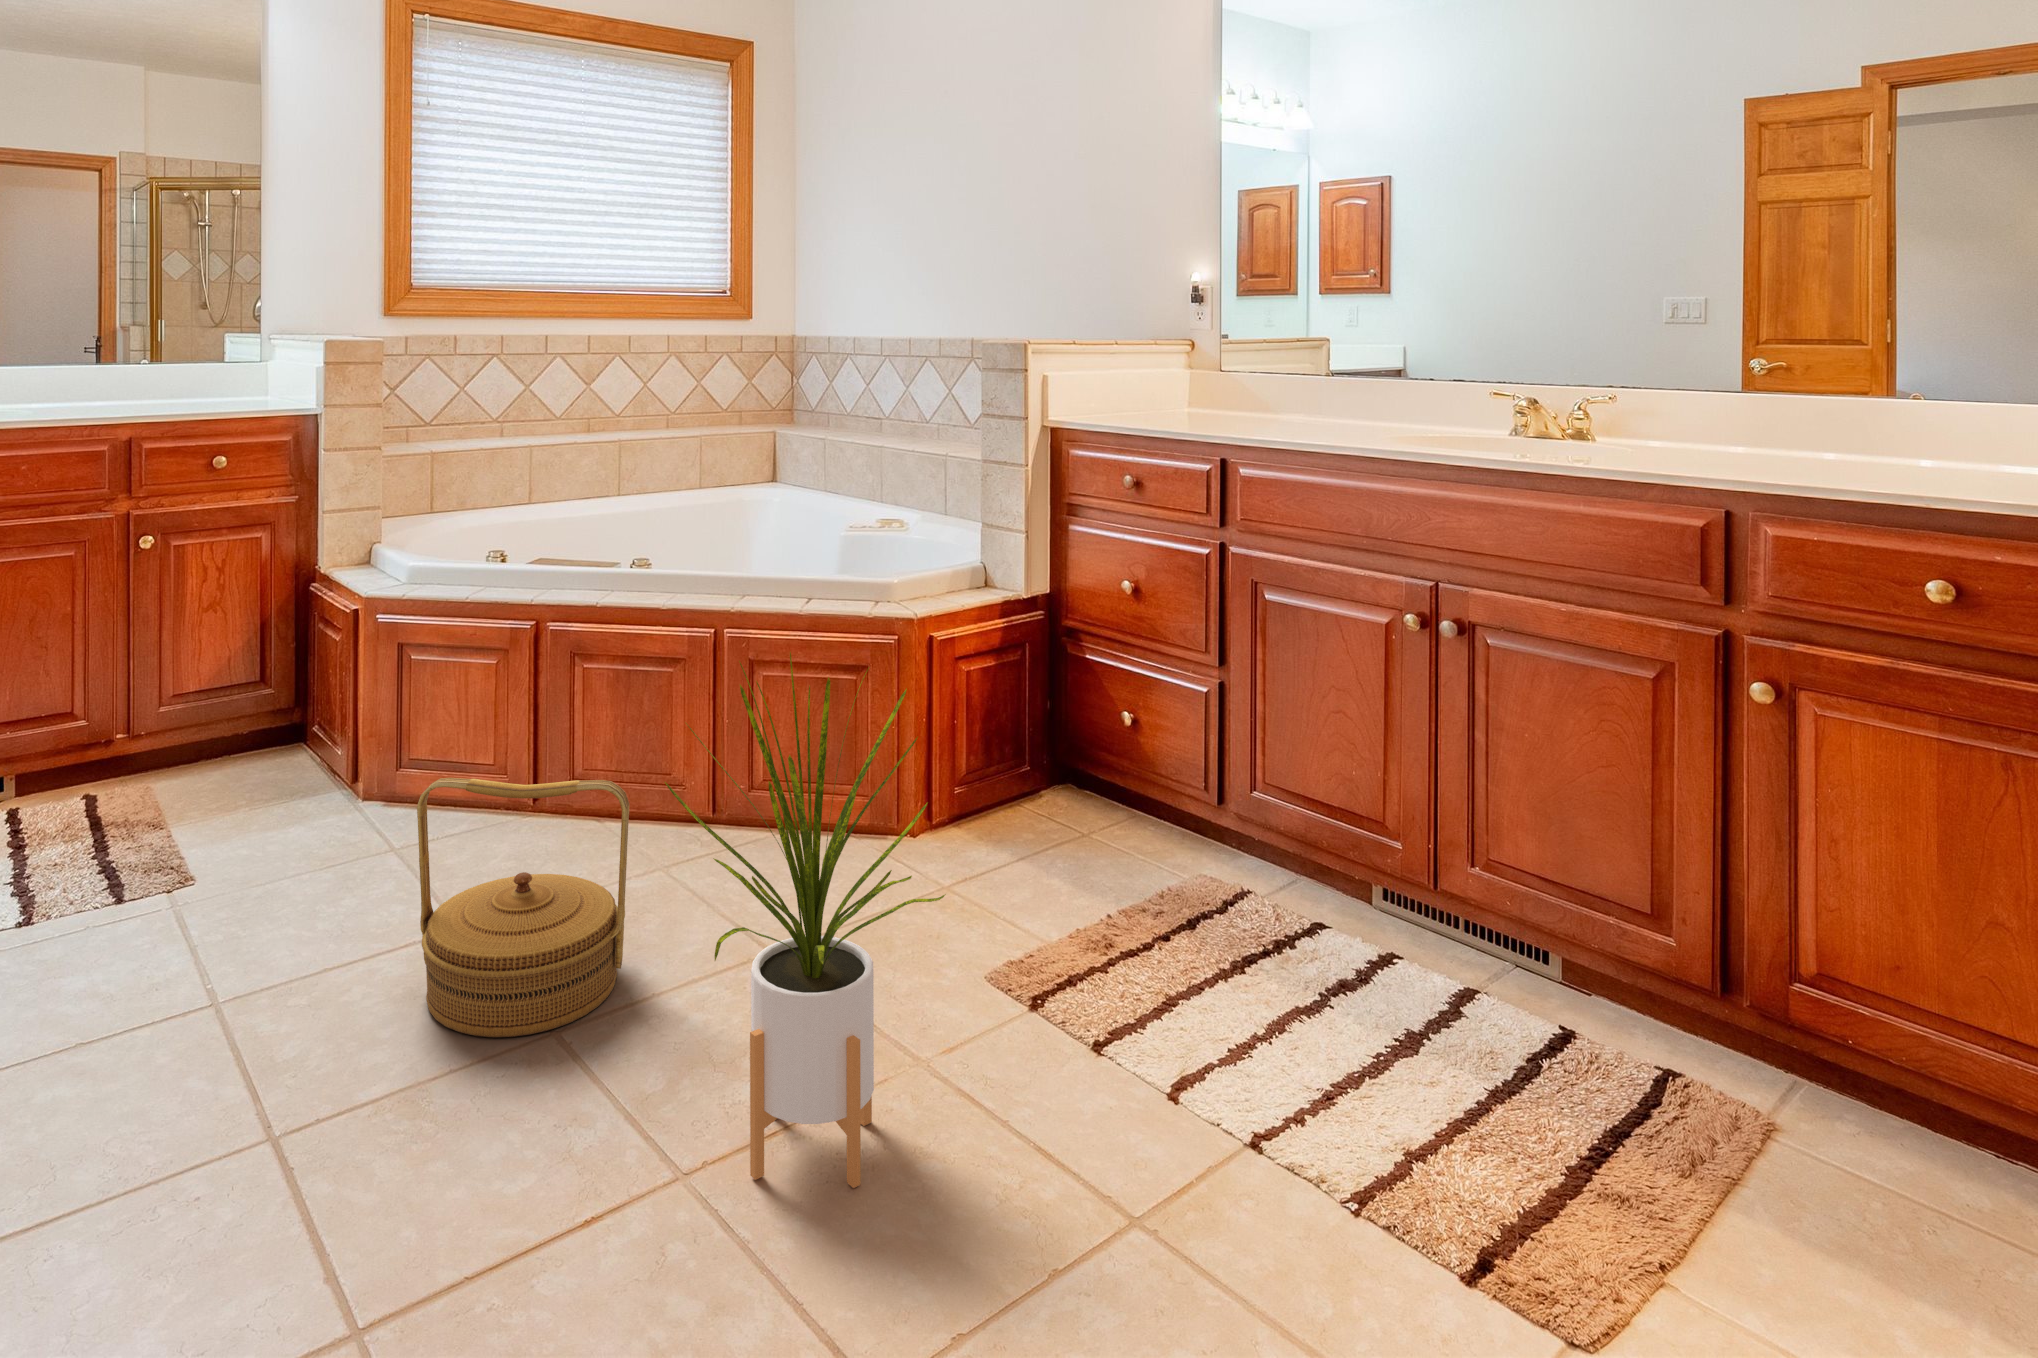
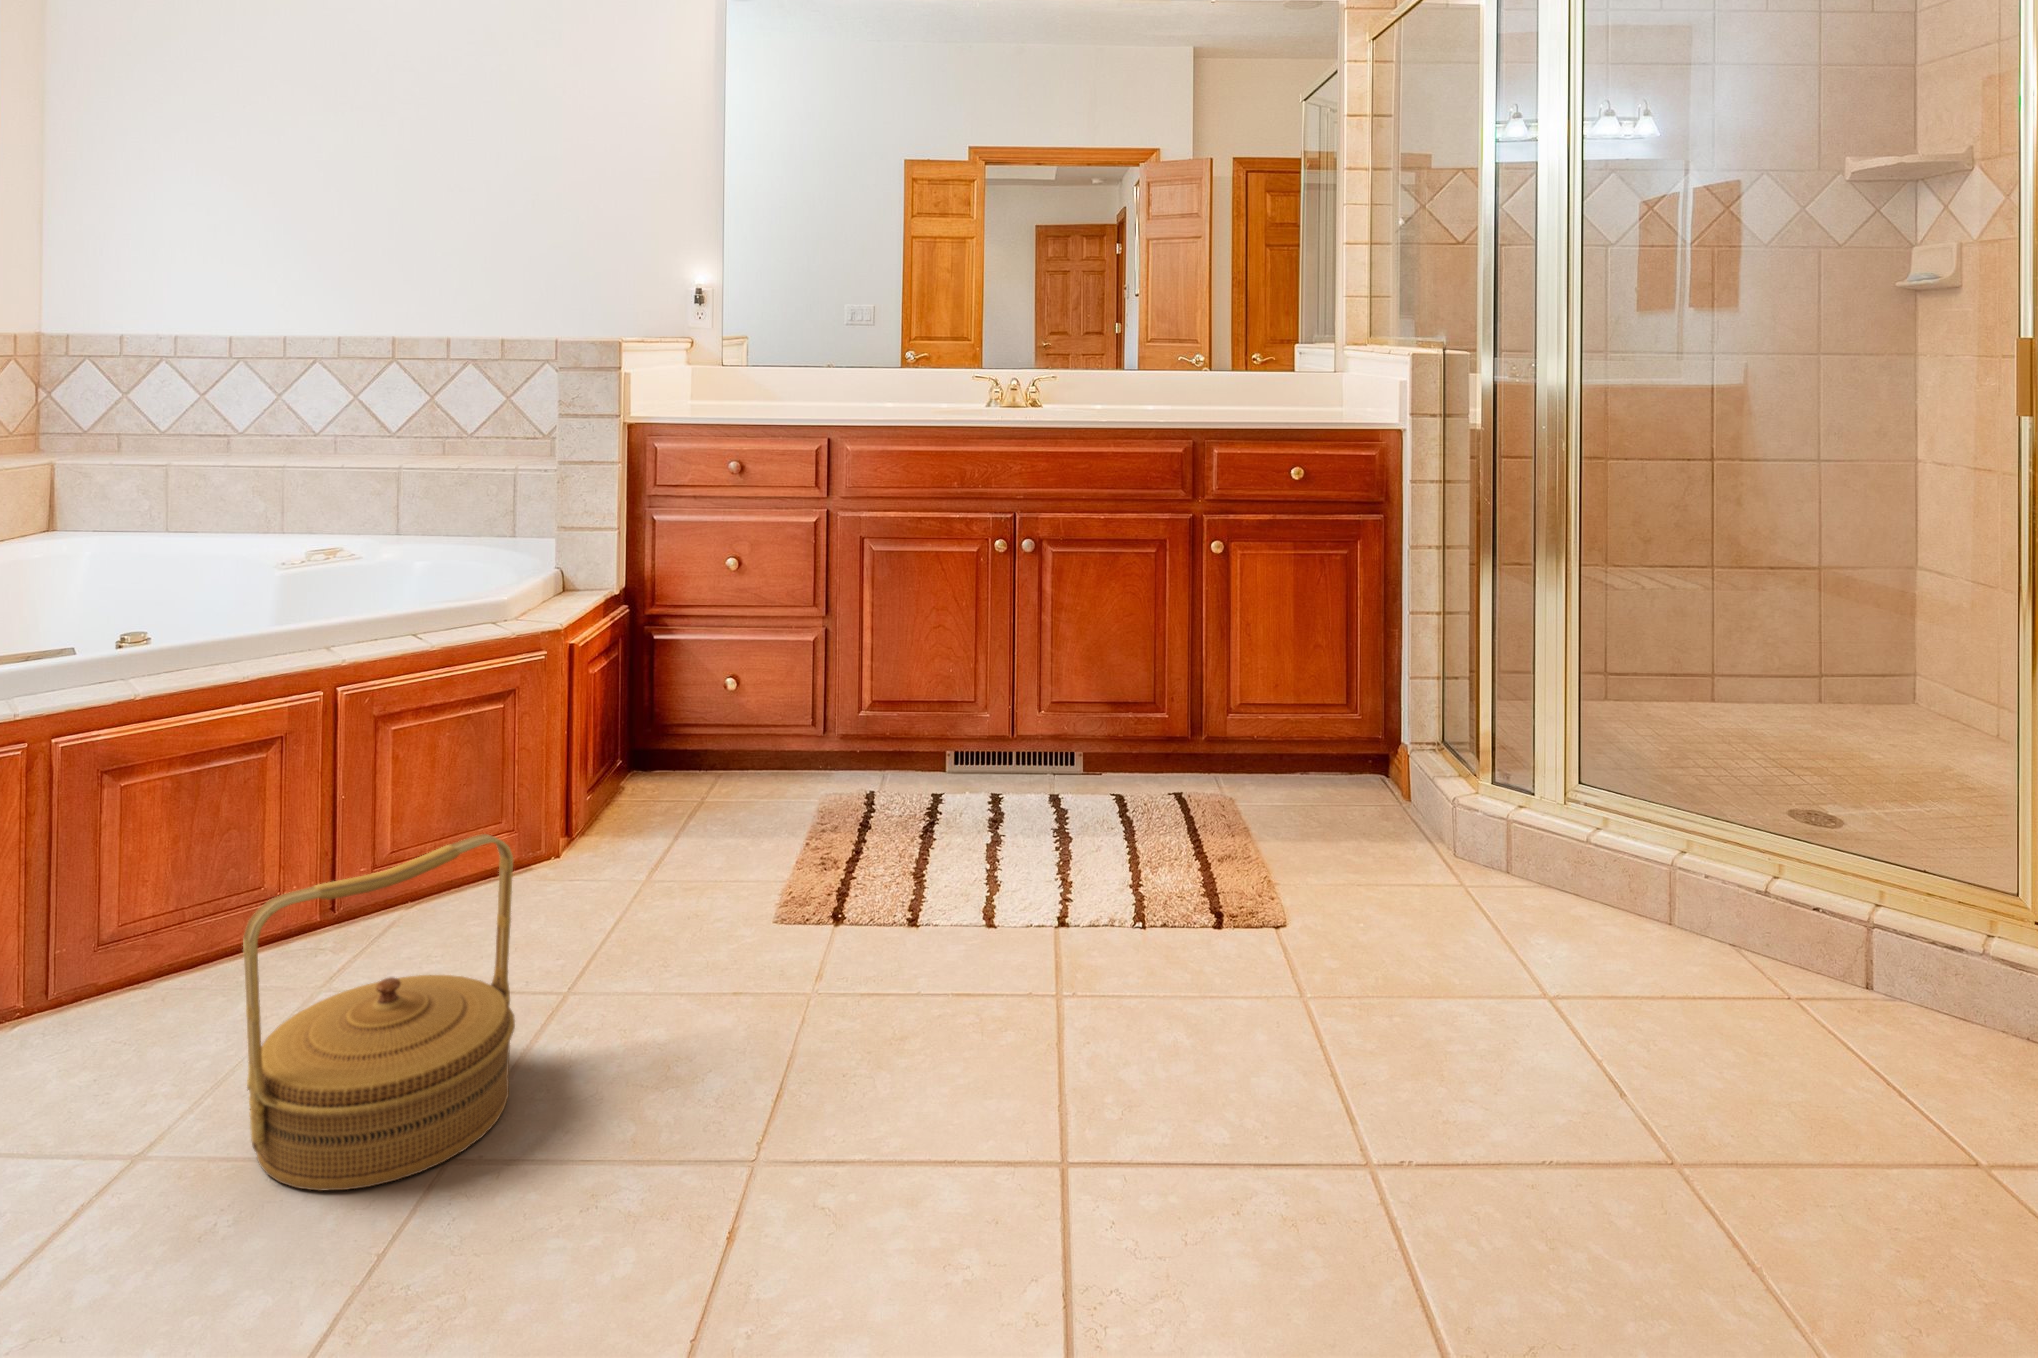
house plant: present [665,652,946,1188] -> none [752,610,989,1093]

